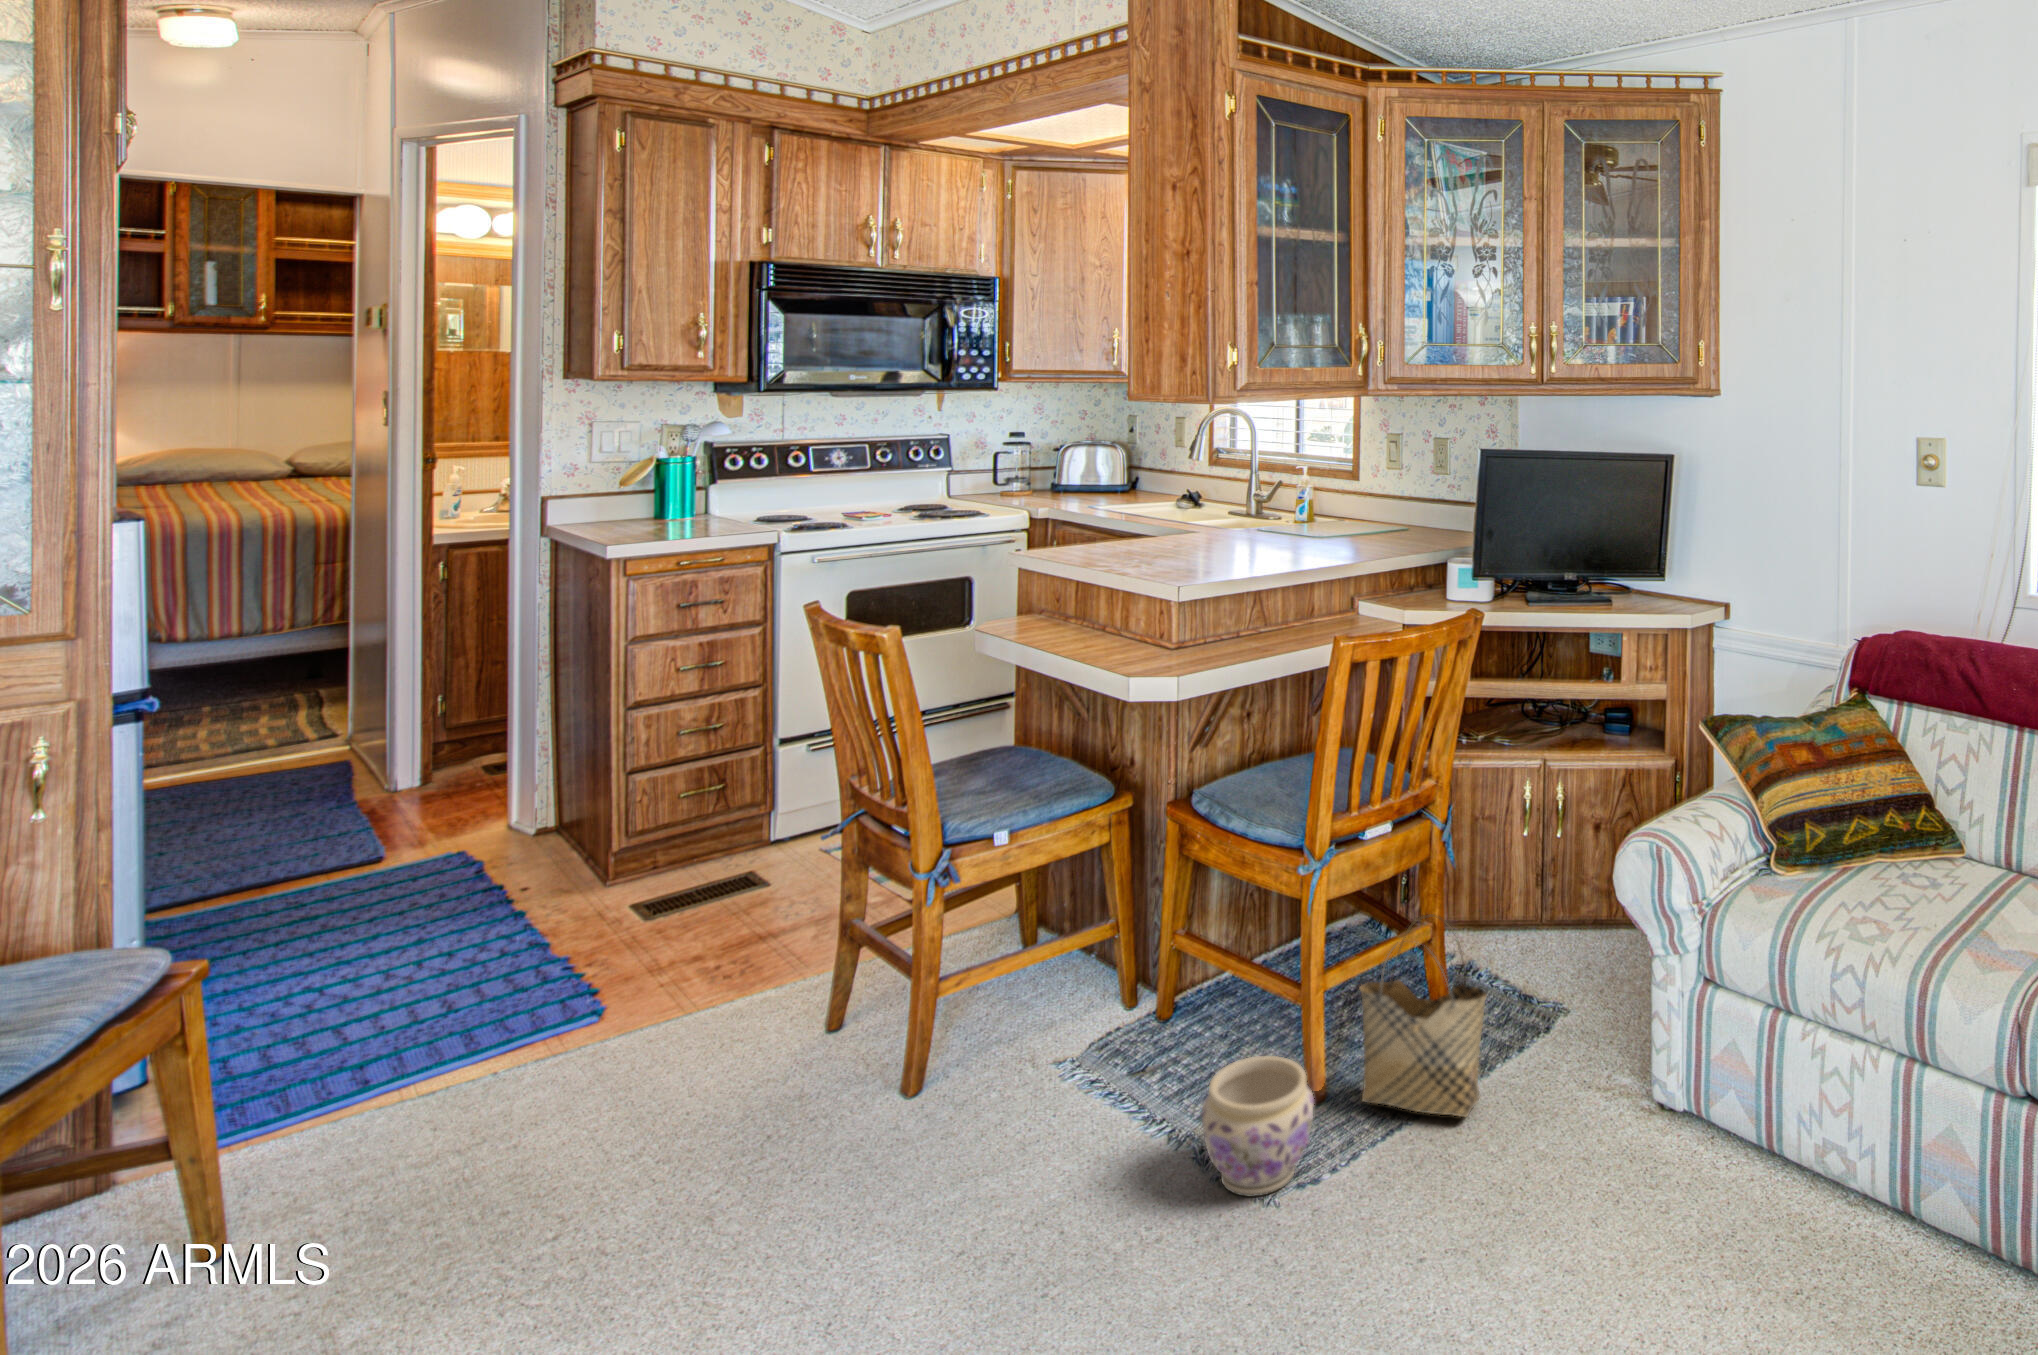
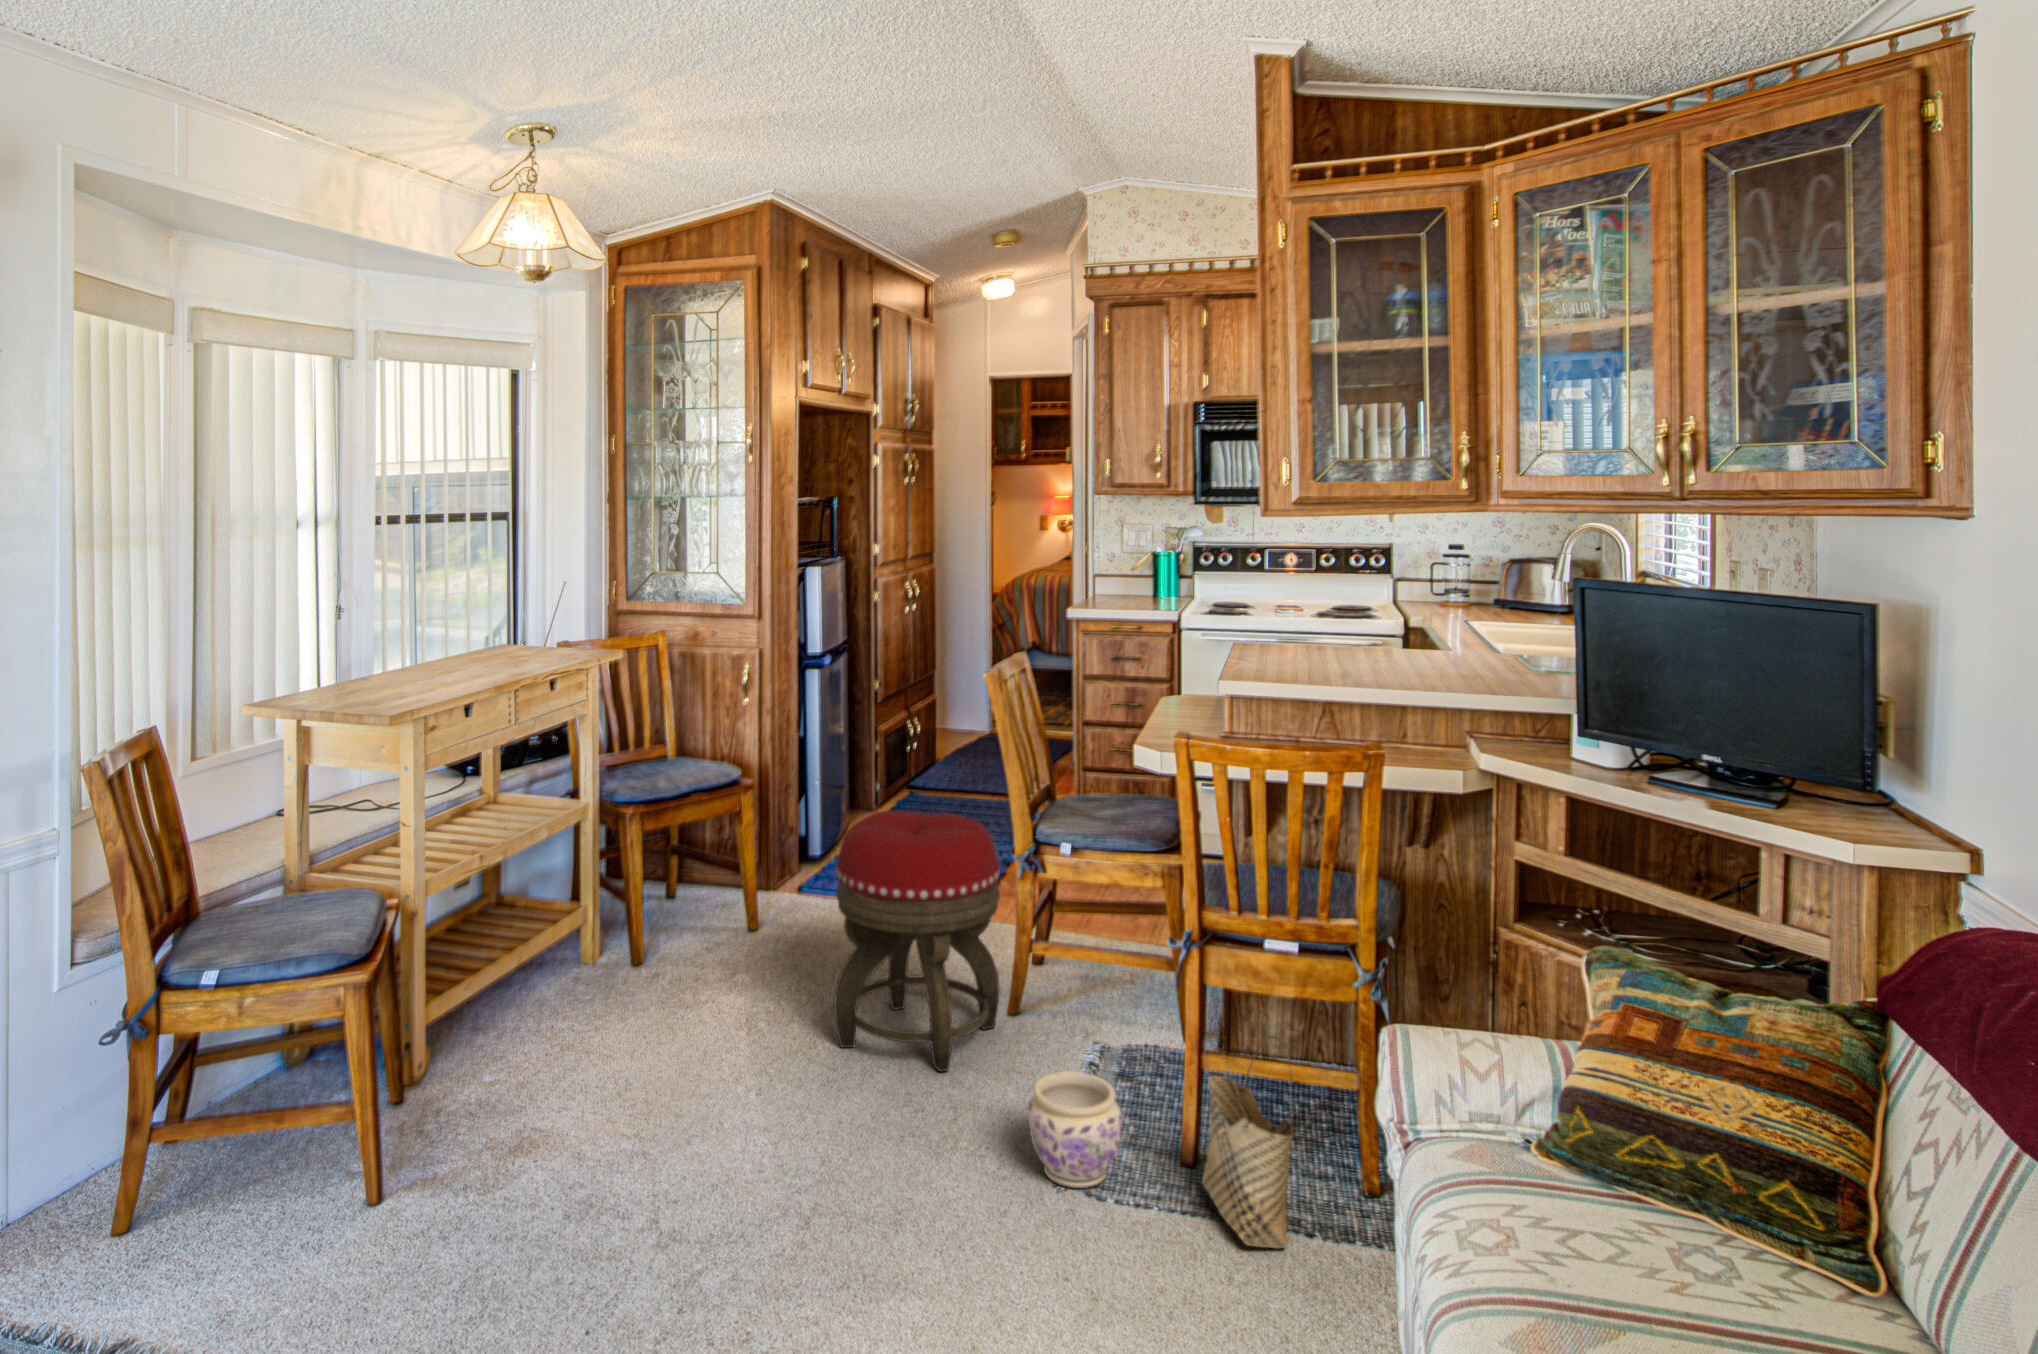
footstool: none [708,847,982,1266] -> present [834,811,1000,1072]

